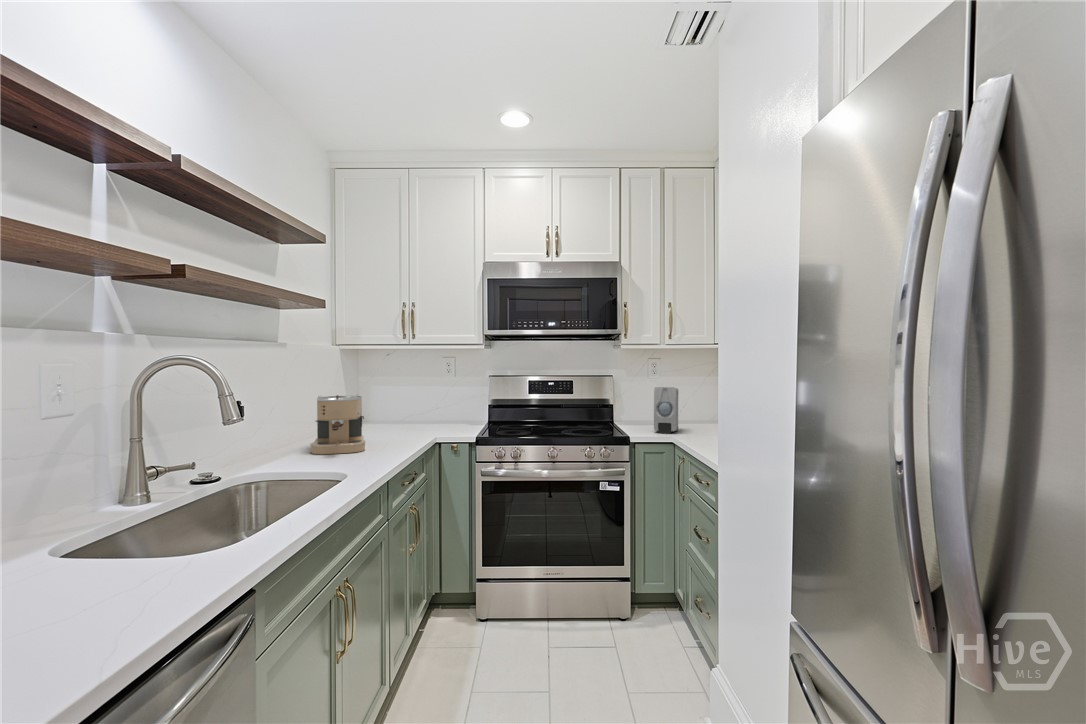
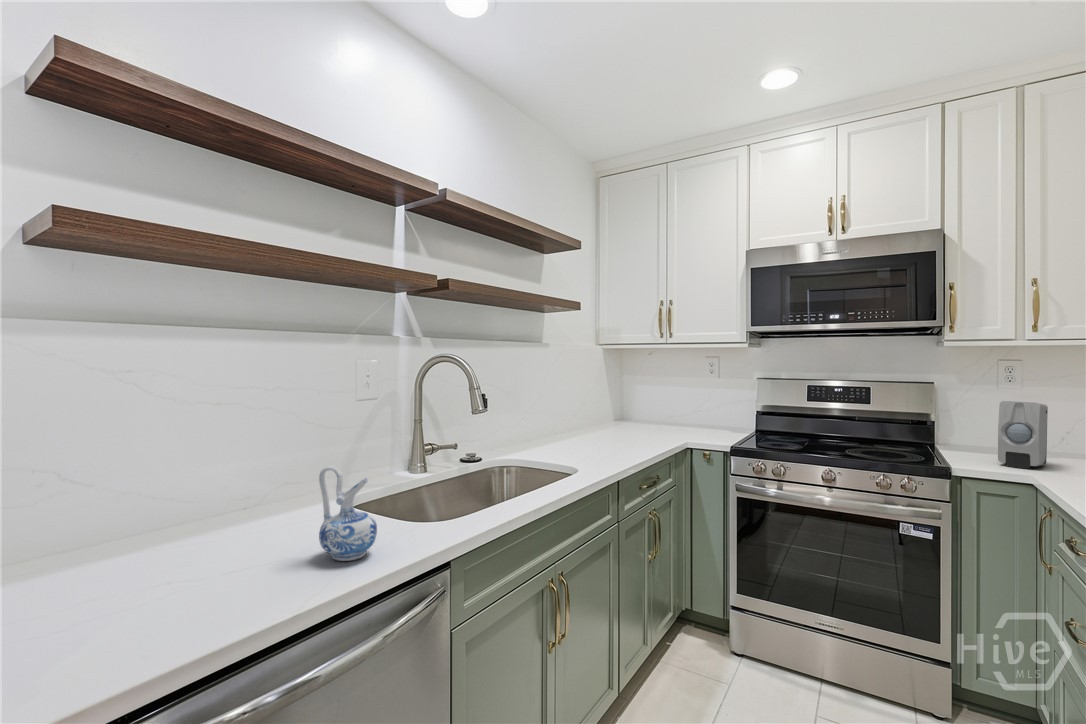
coffee maker: present [310,395,366,454] -> none [562,393,612,450]
ceramic pitcher: none [70,501,158,616] -> present [319,466,377,561]

